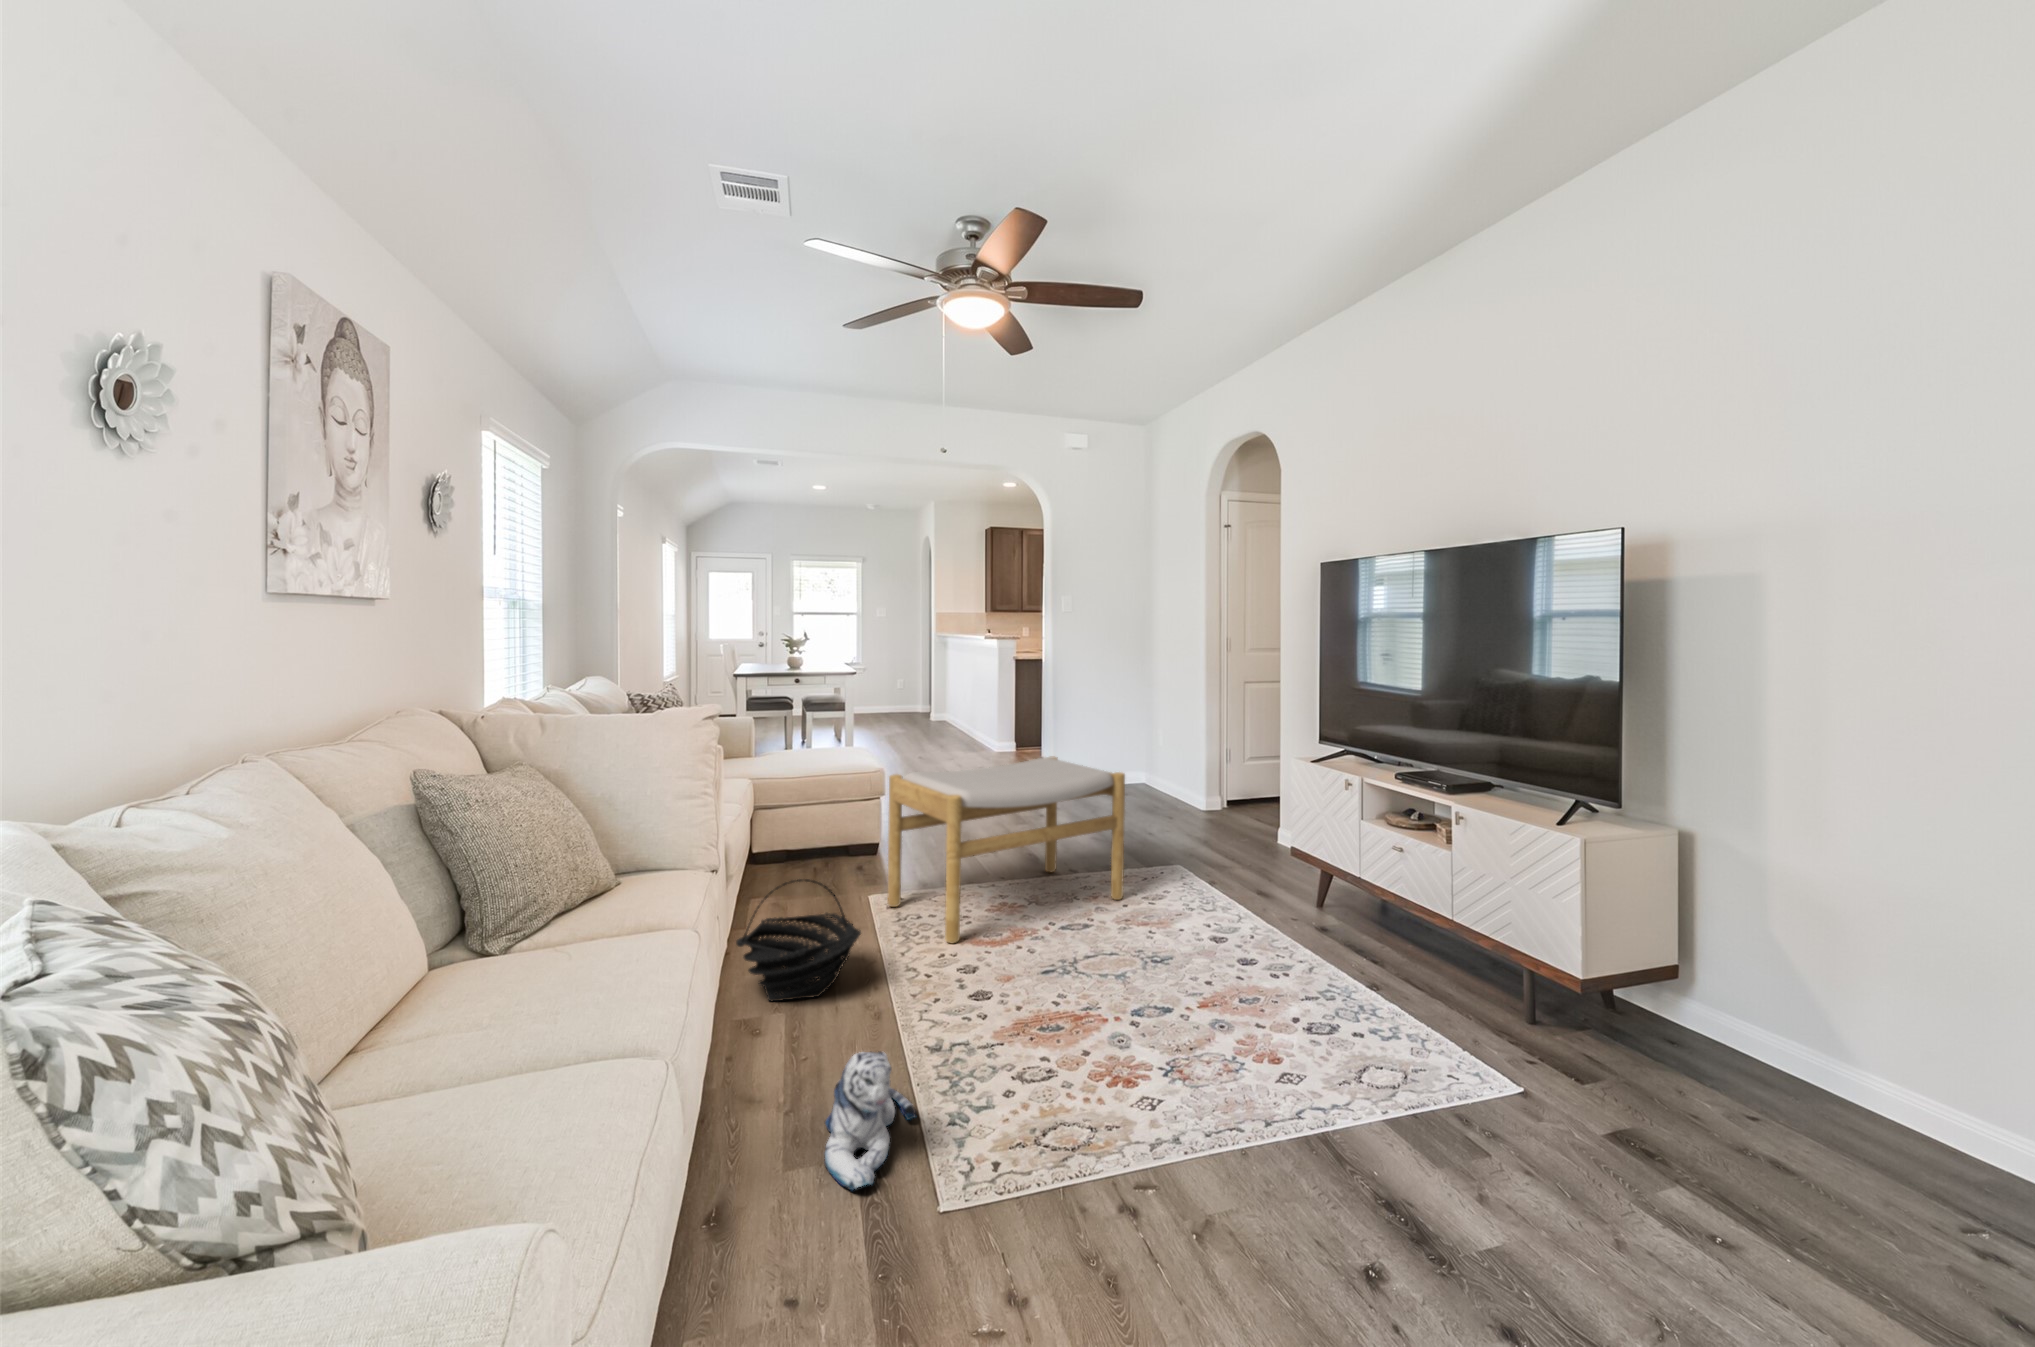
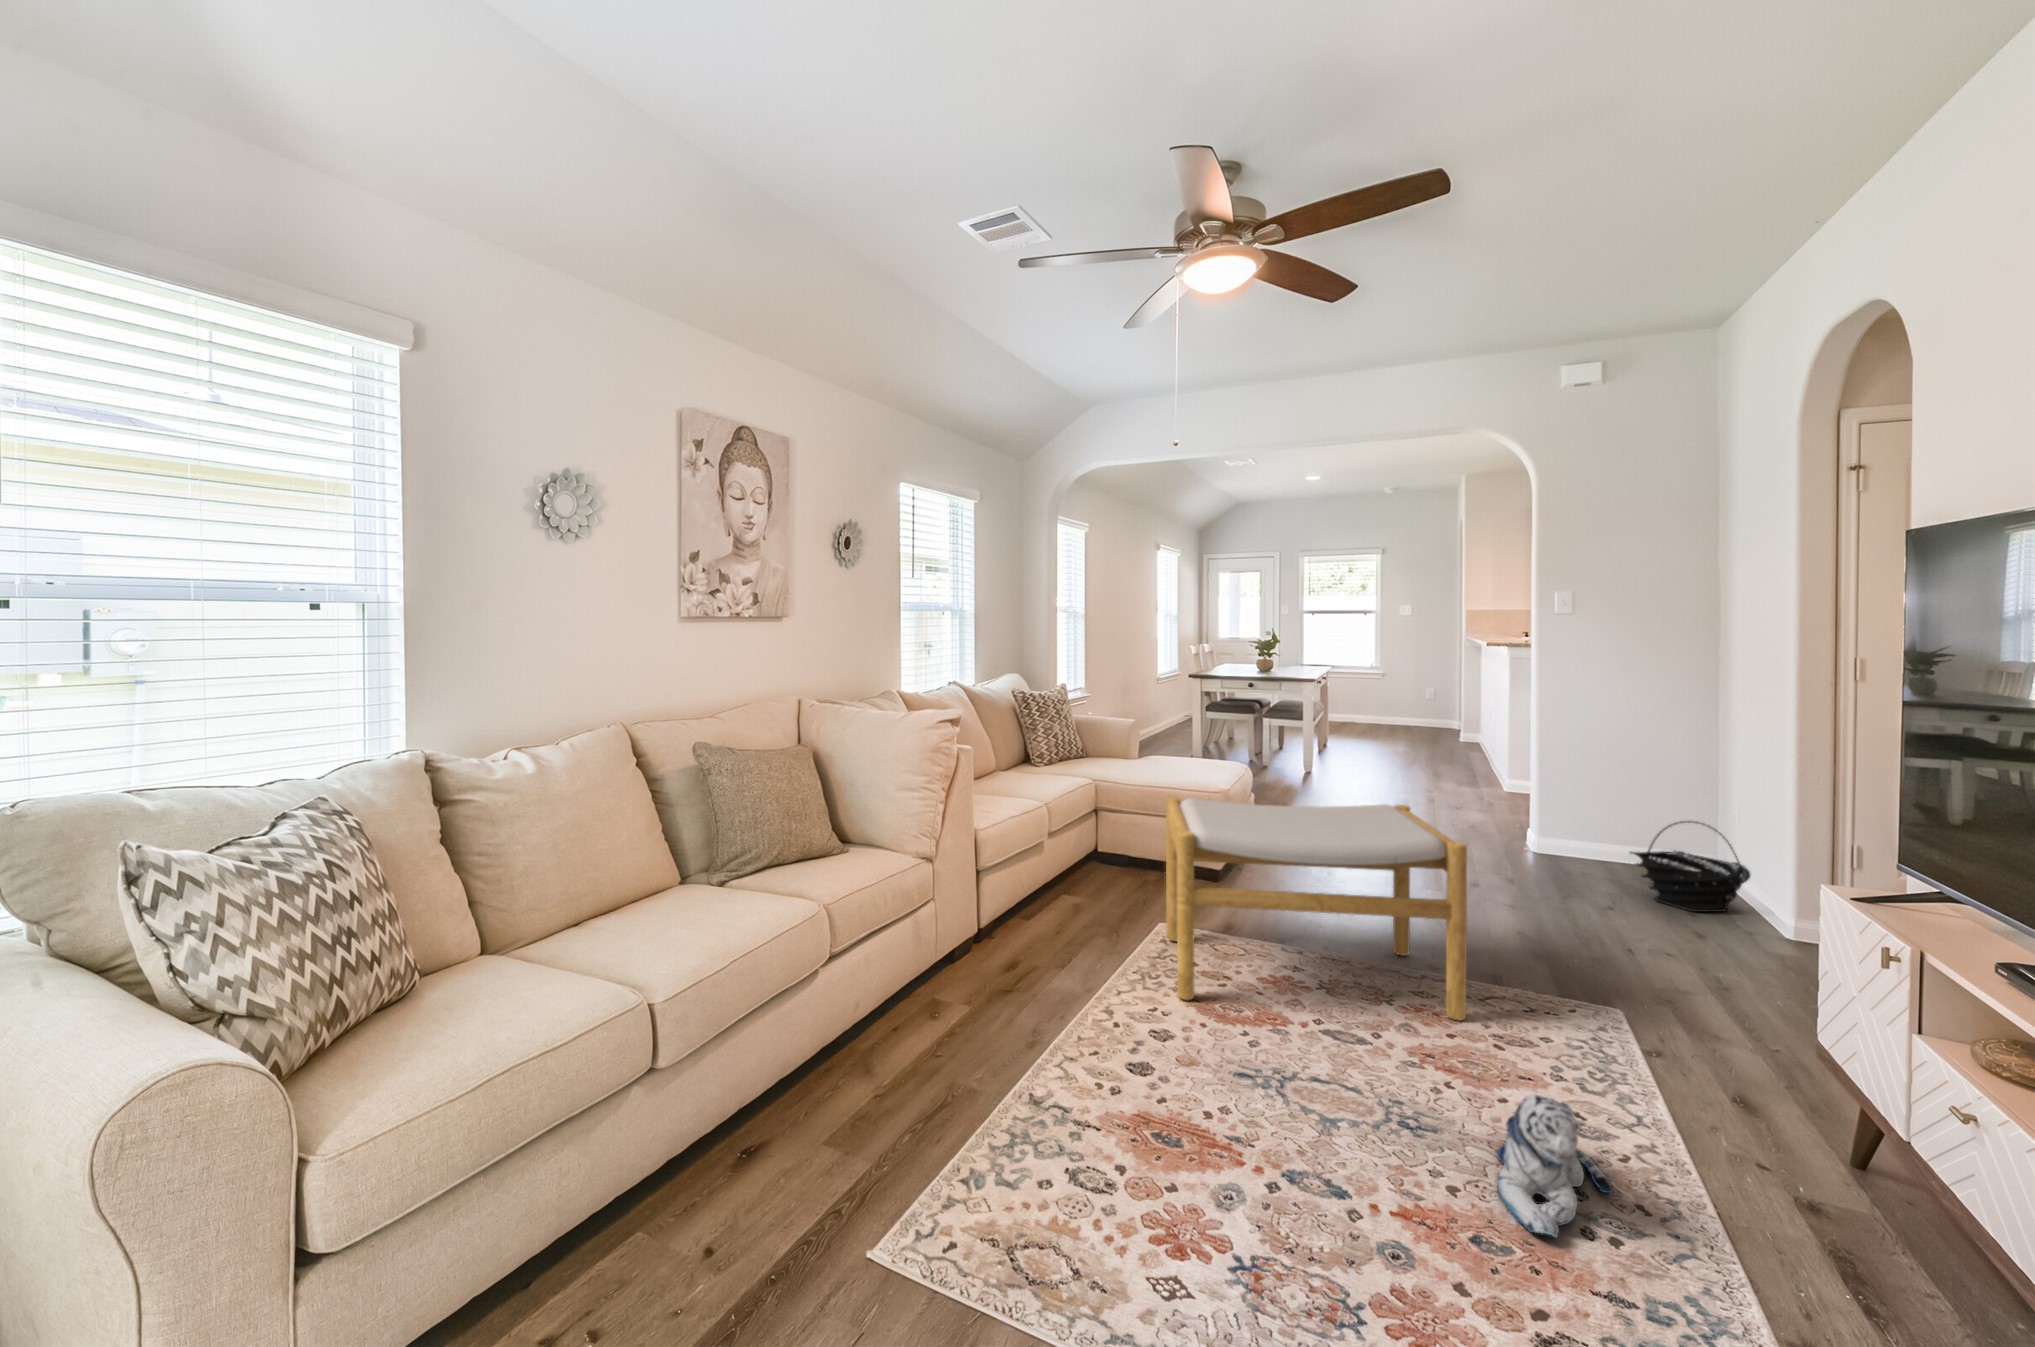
basket: present [736,879,861,1001] -> present [1631,821,1750,912]
plush toy: present [824,1052,916,1190] -> present [1496,1094,1612,1238]

